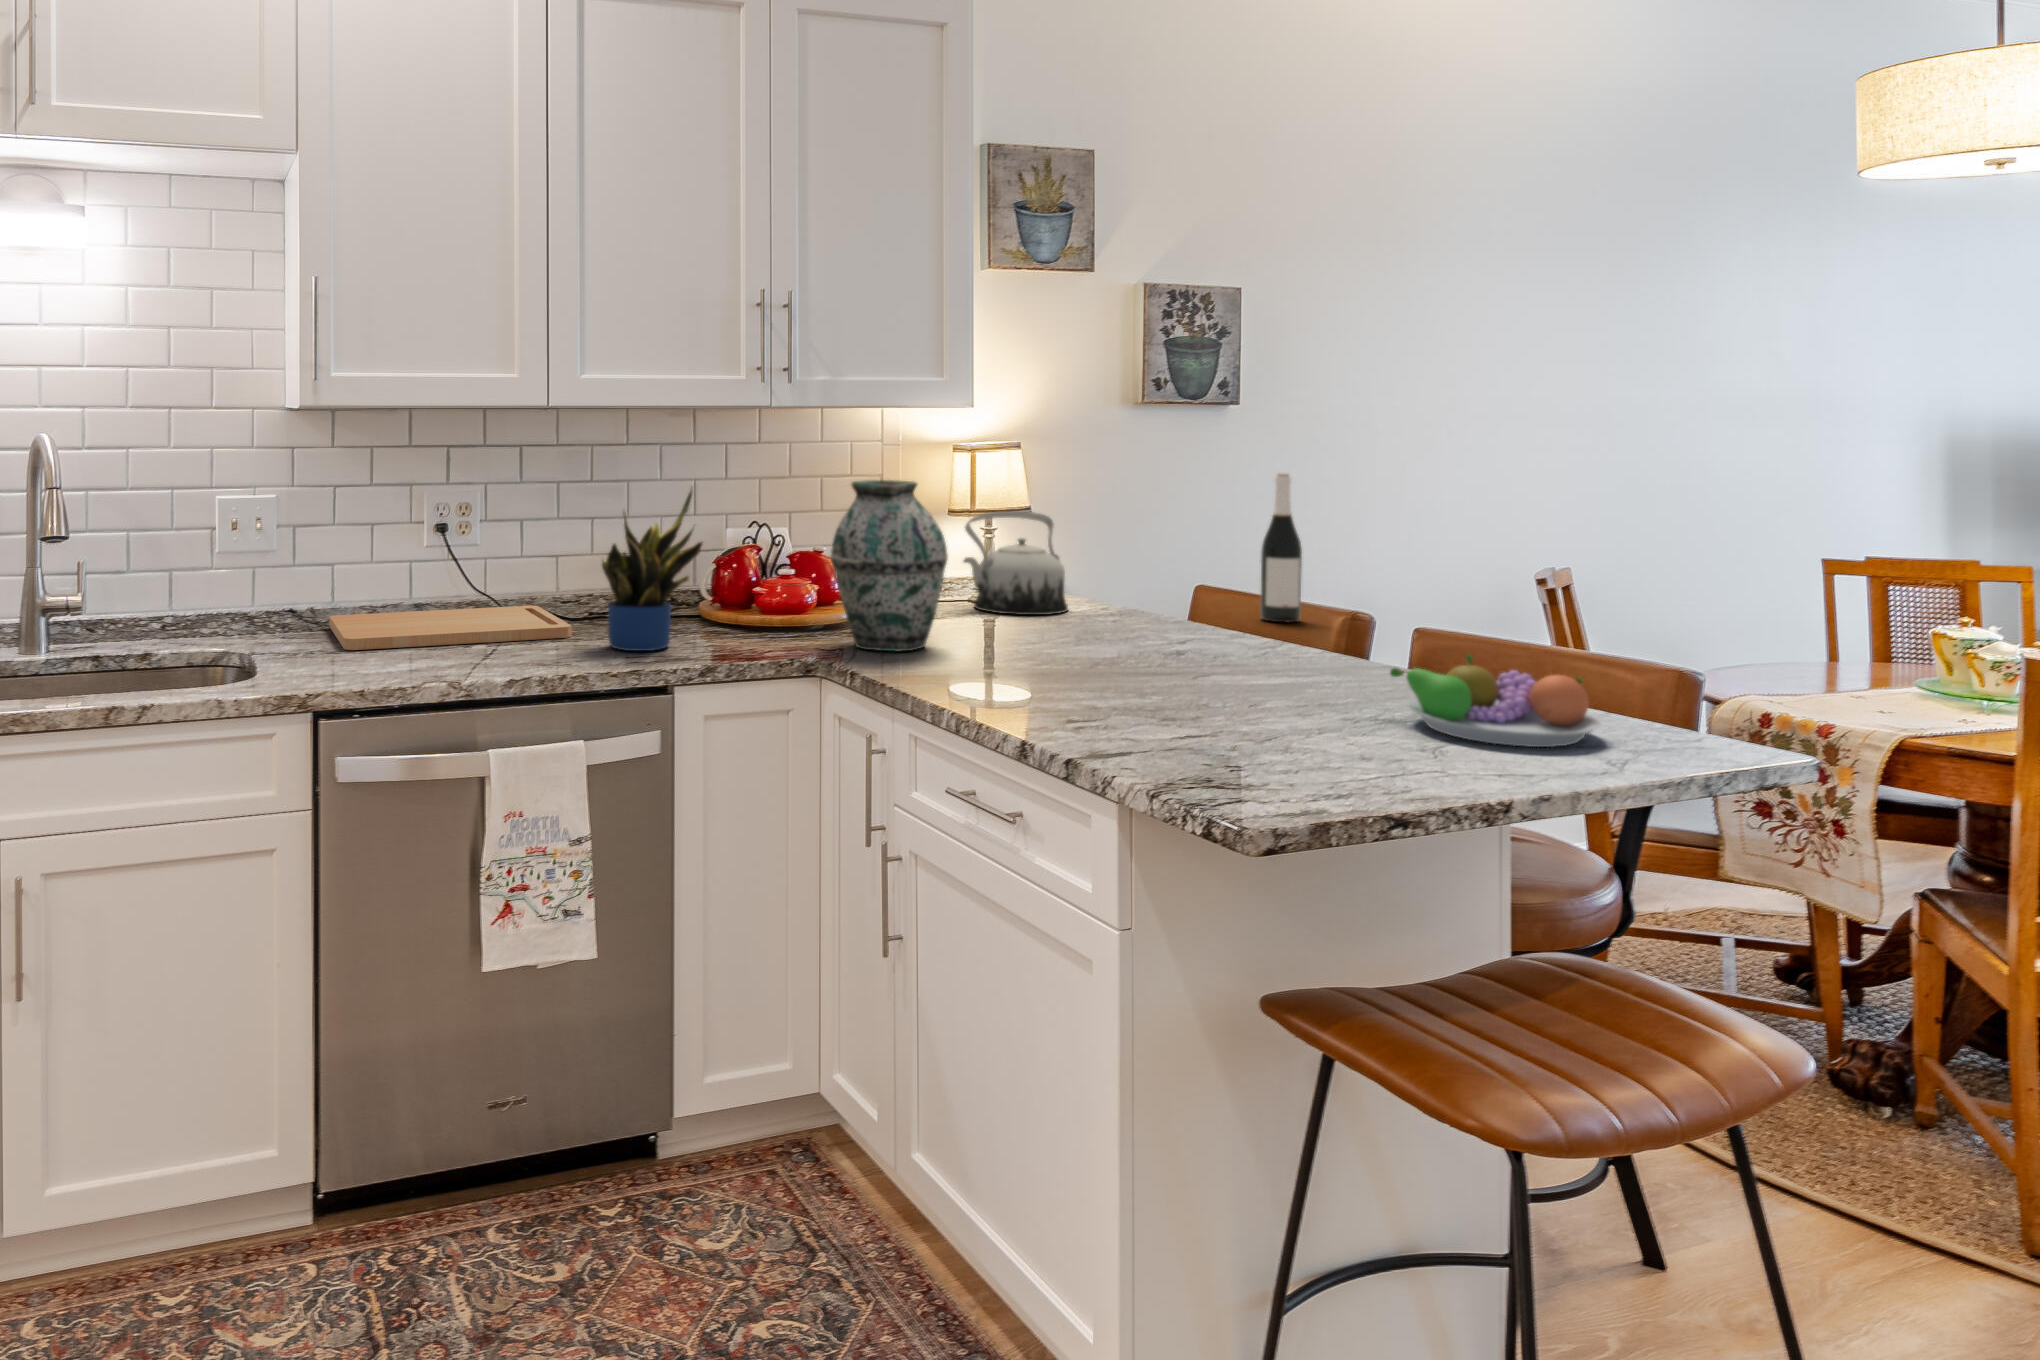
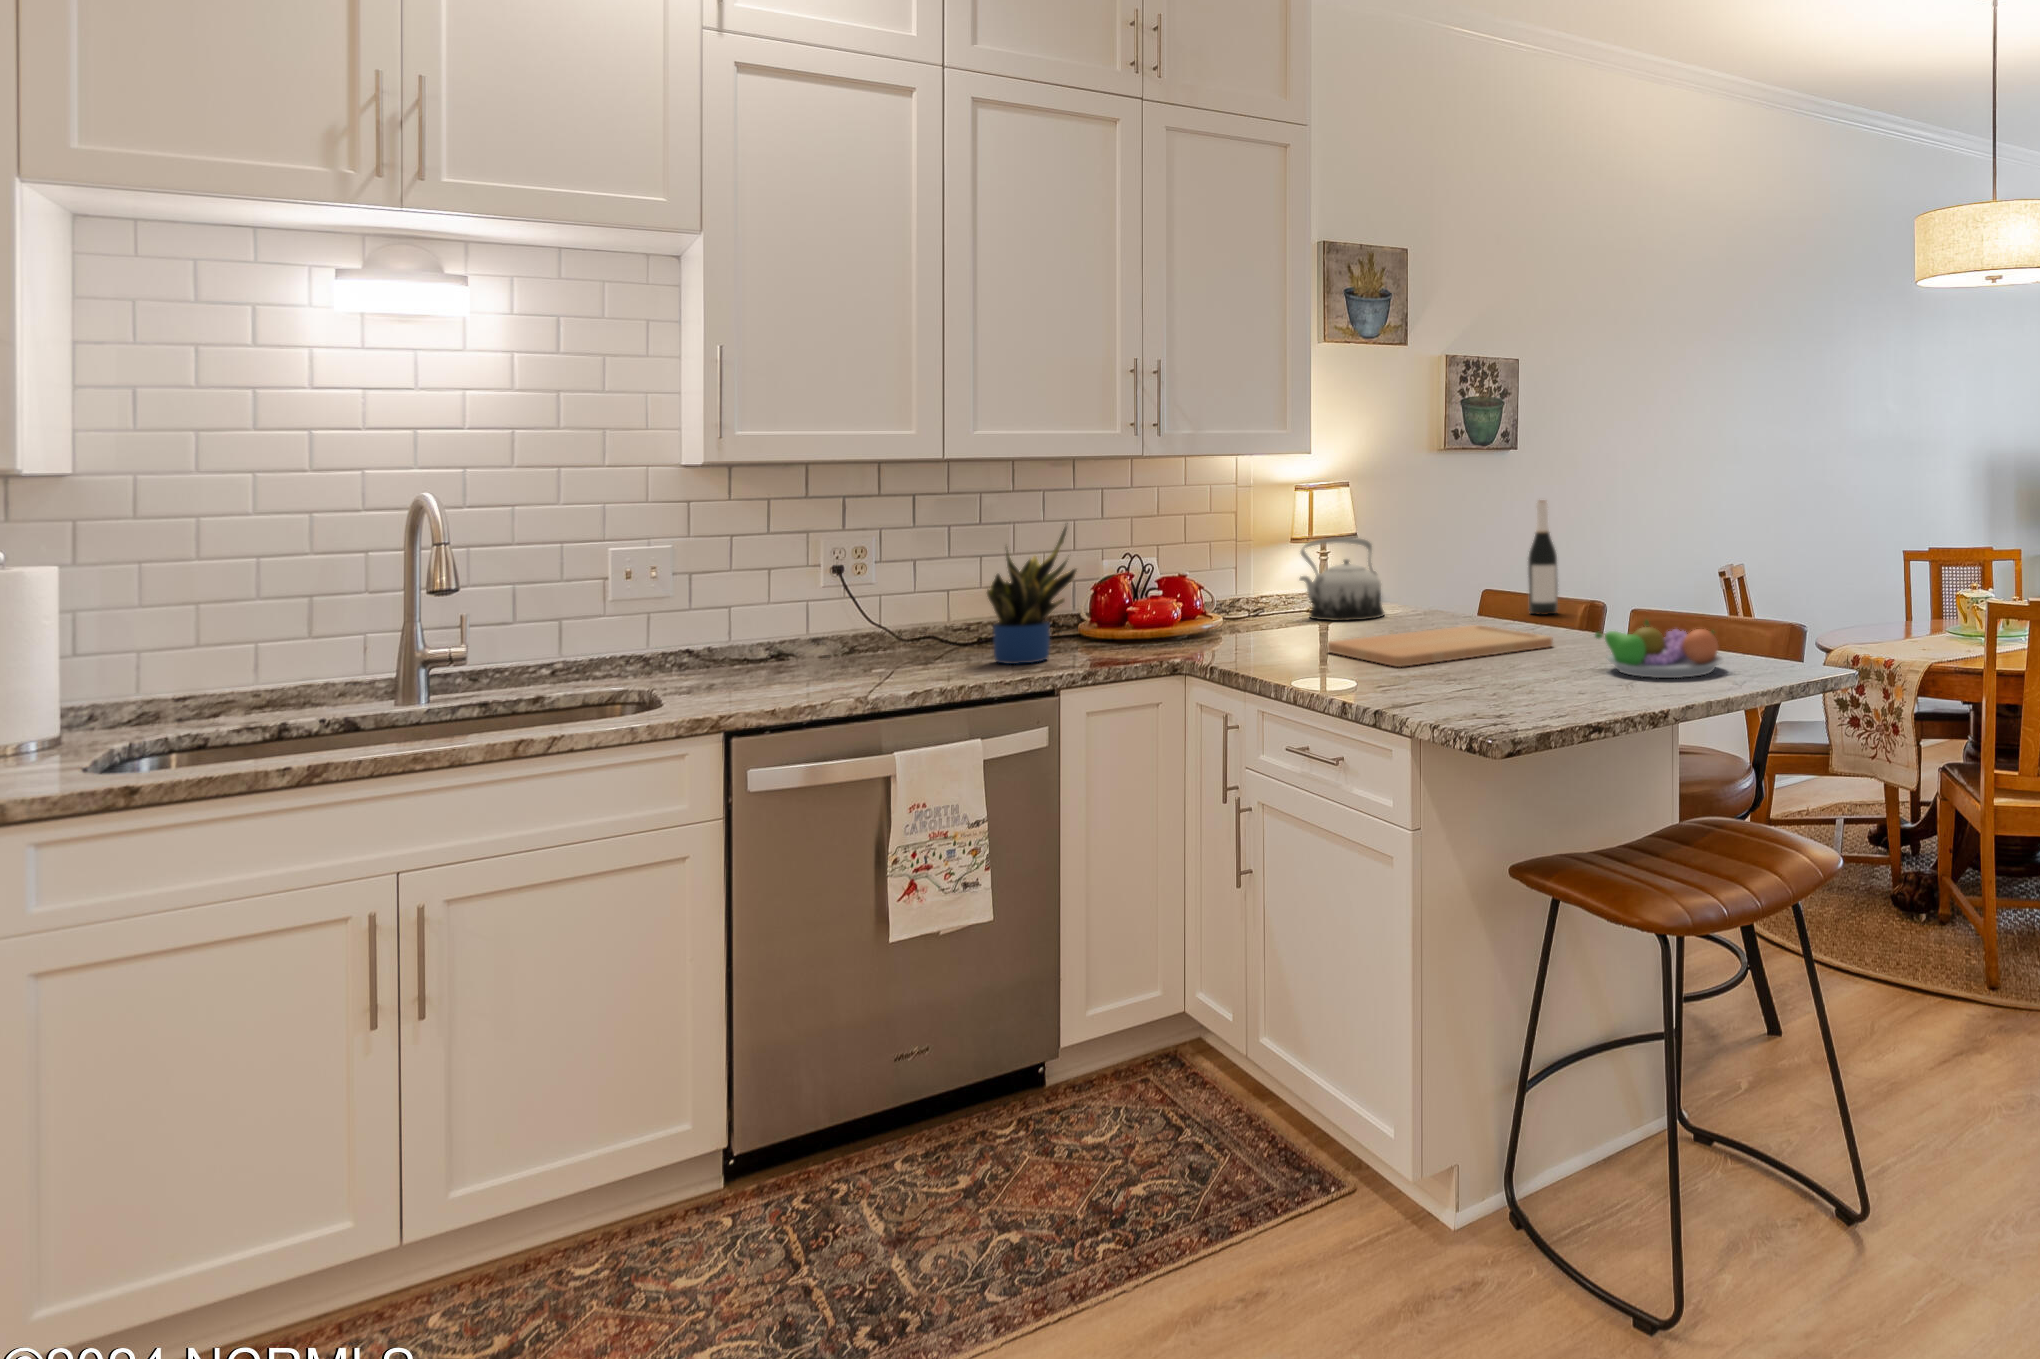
vase: present [830,480,948,651] -> none [1186,513,1283,651]
cutting board: present [330,606,571,650] -> present [1327,625,1553,667]

